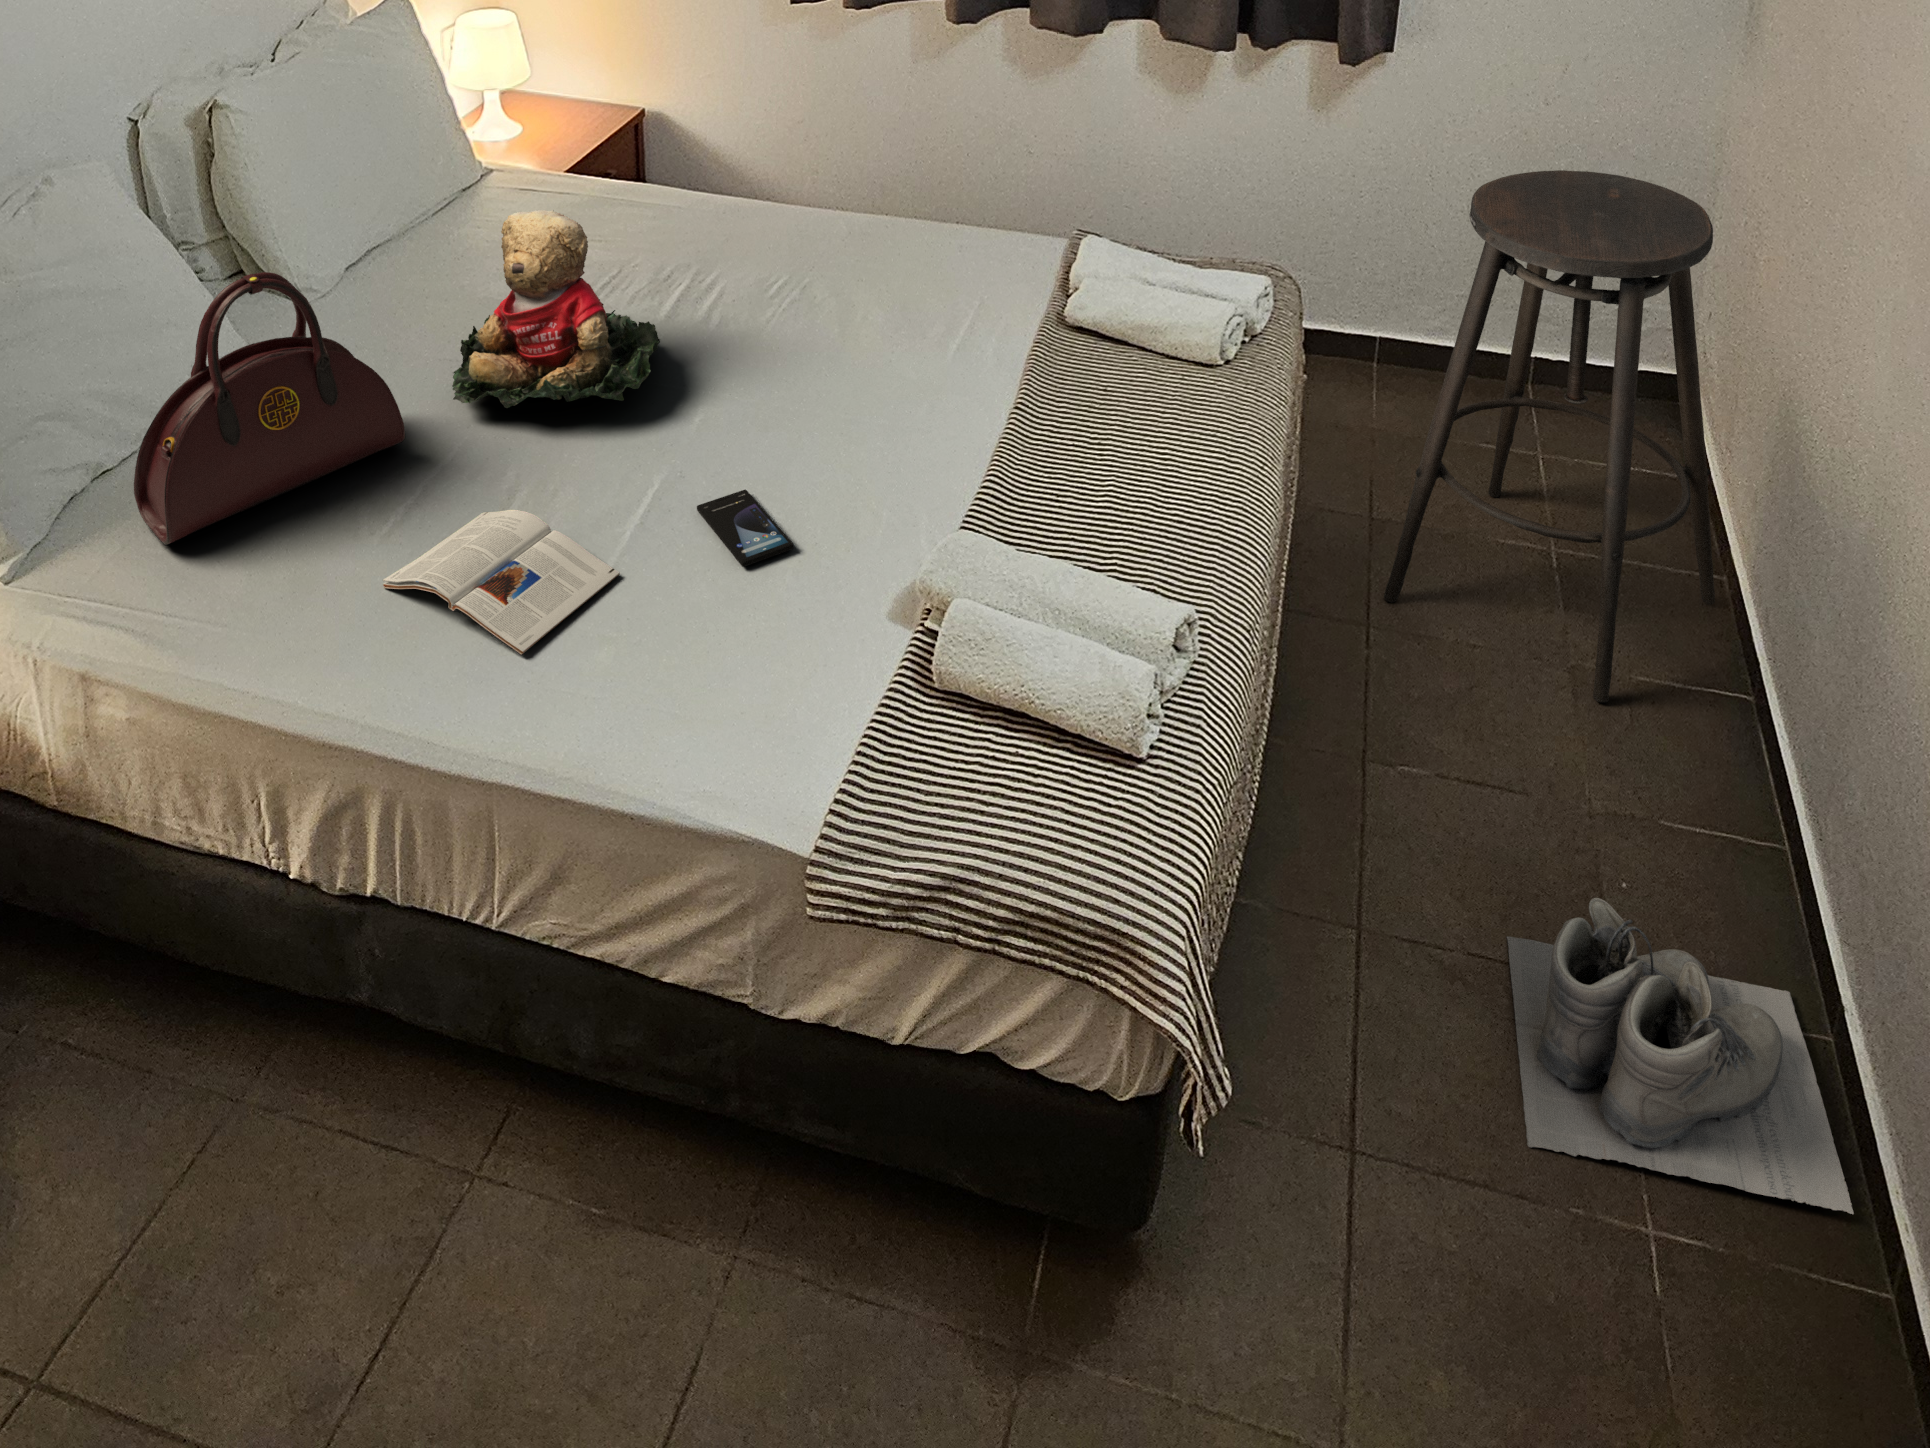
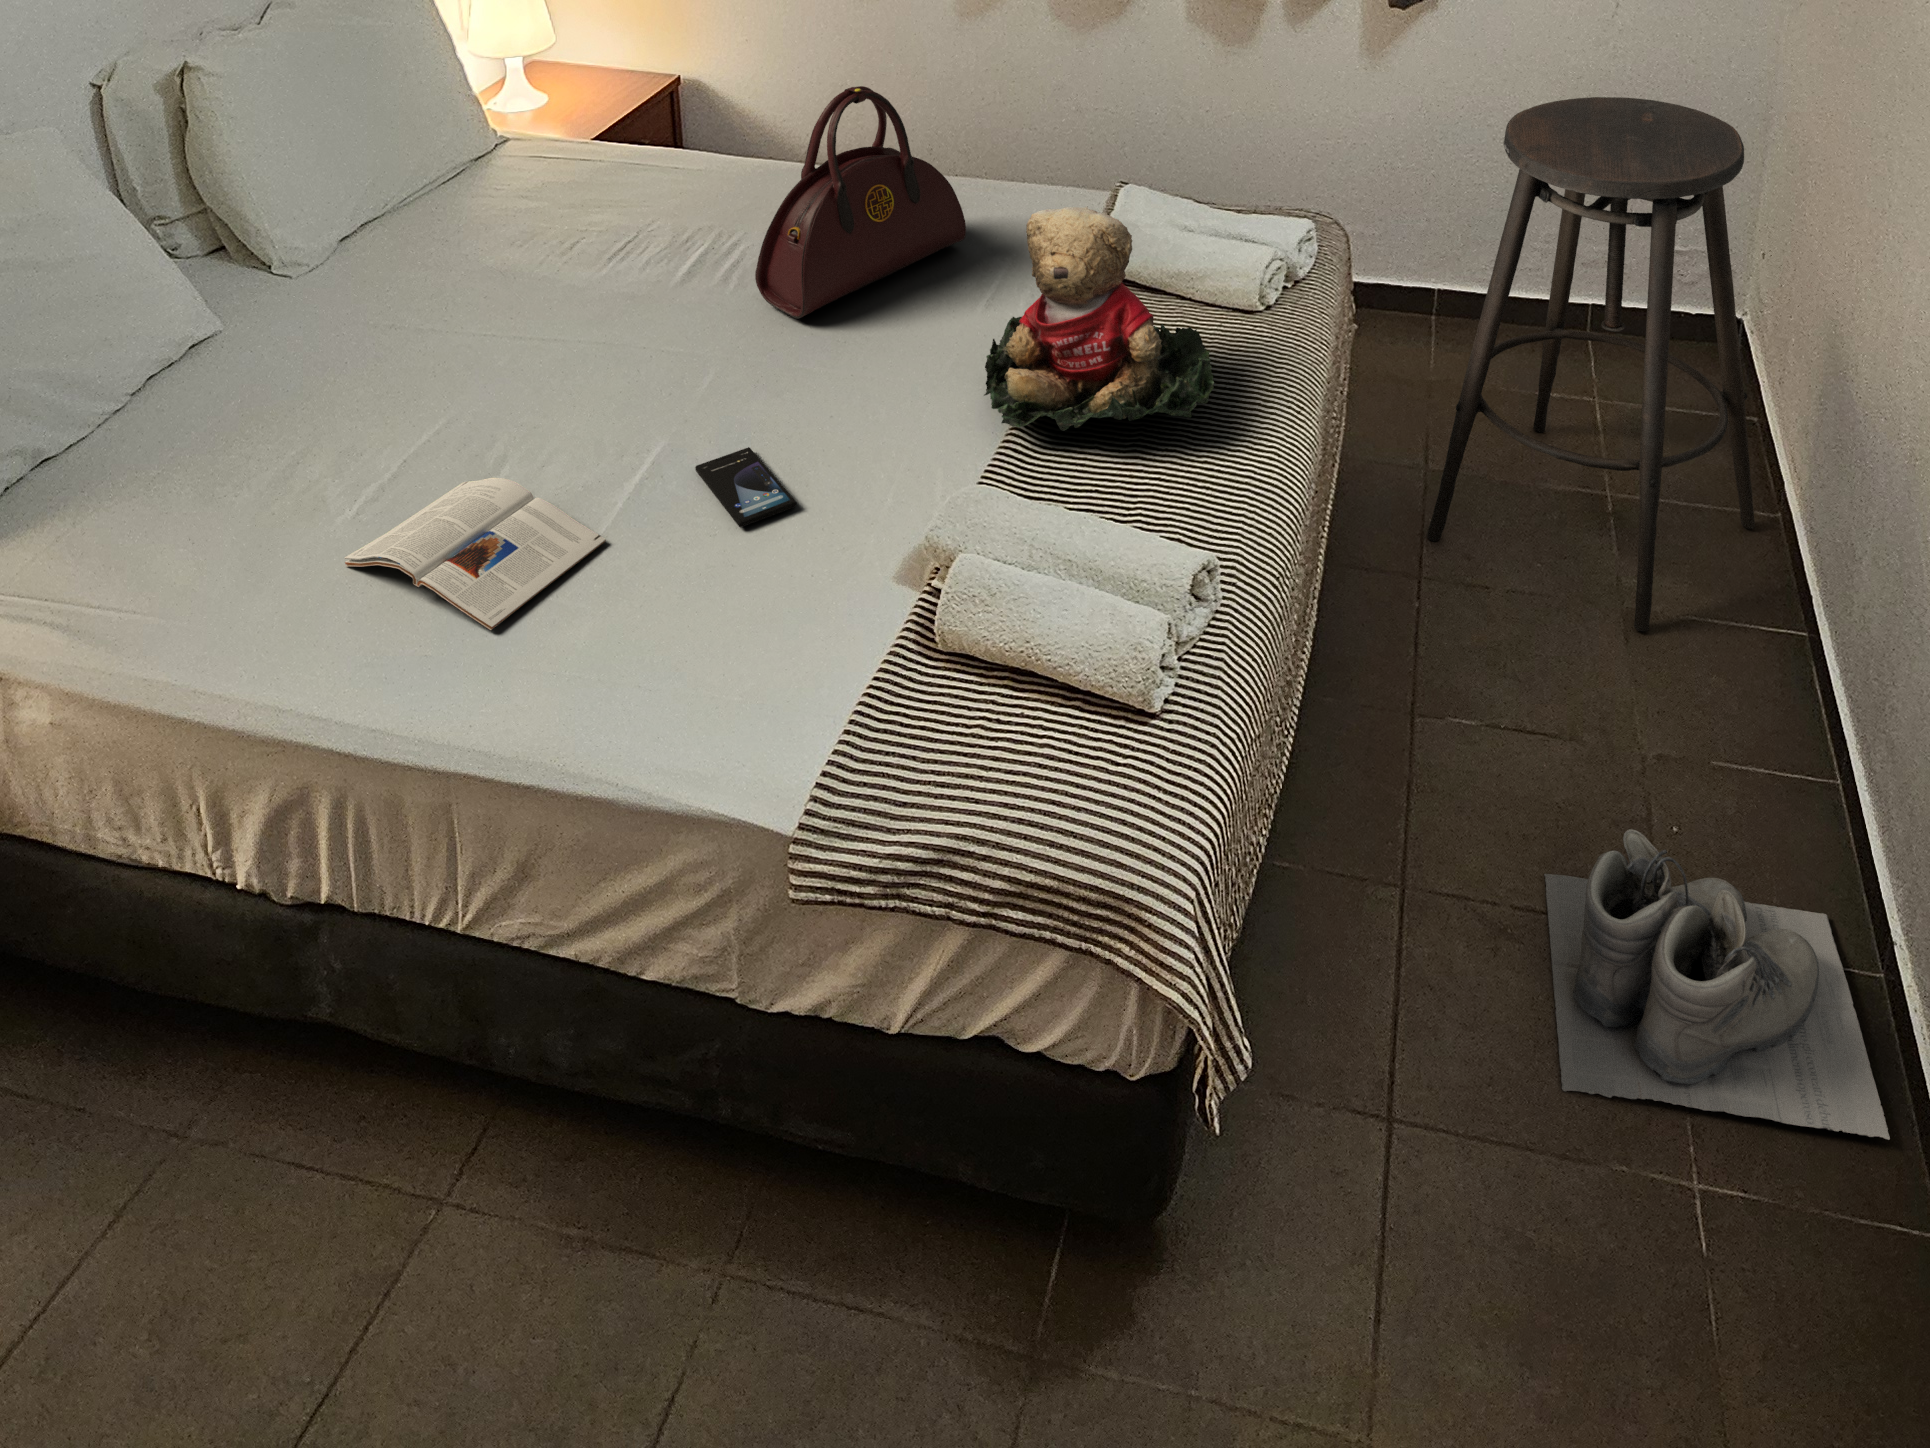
teddy bear: present [452,210,660,408] -> present [984,206,1214,431]
handbag: present [134,272,405,545] -> present [755,86,966,319]

